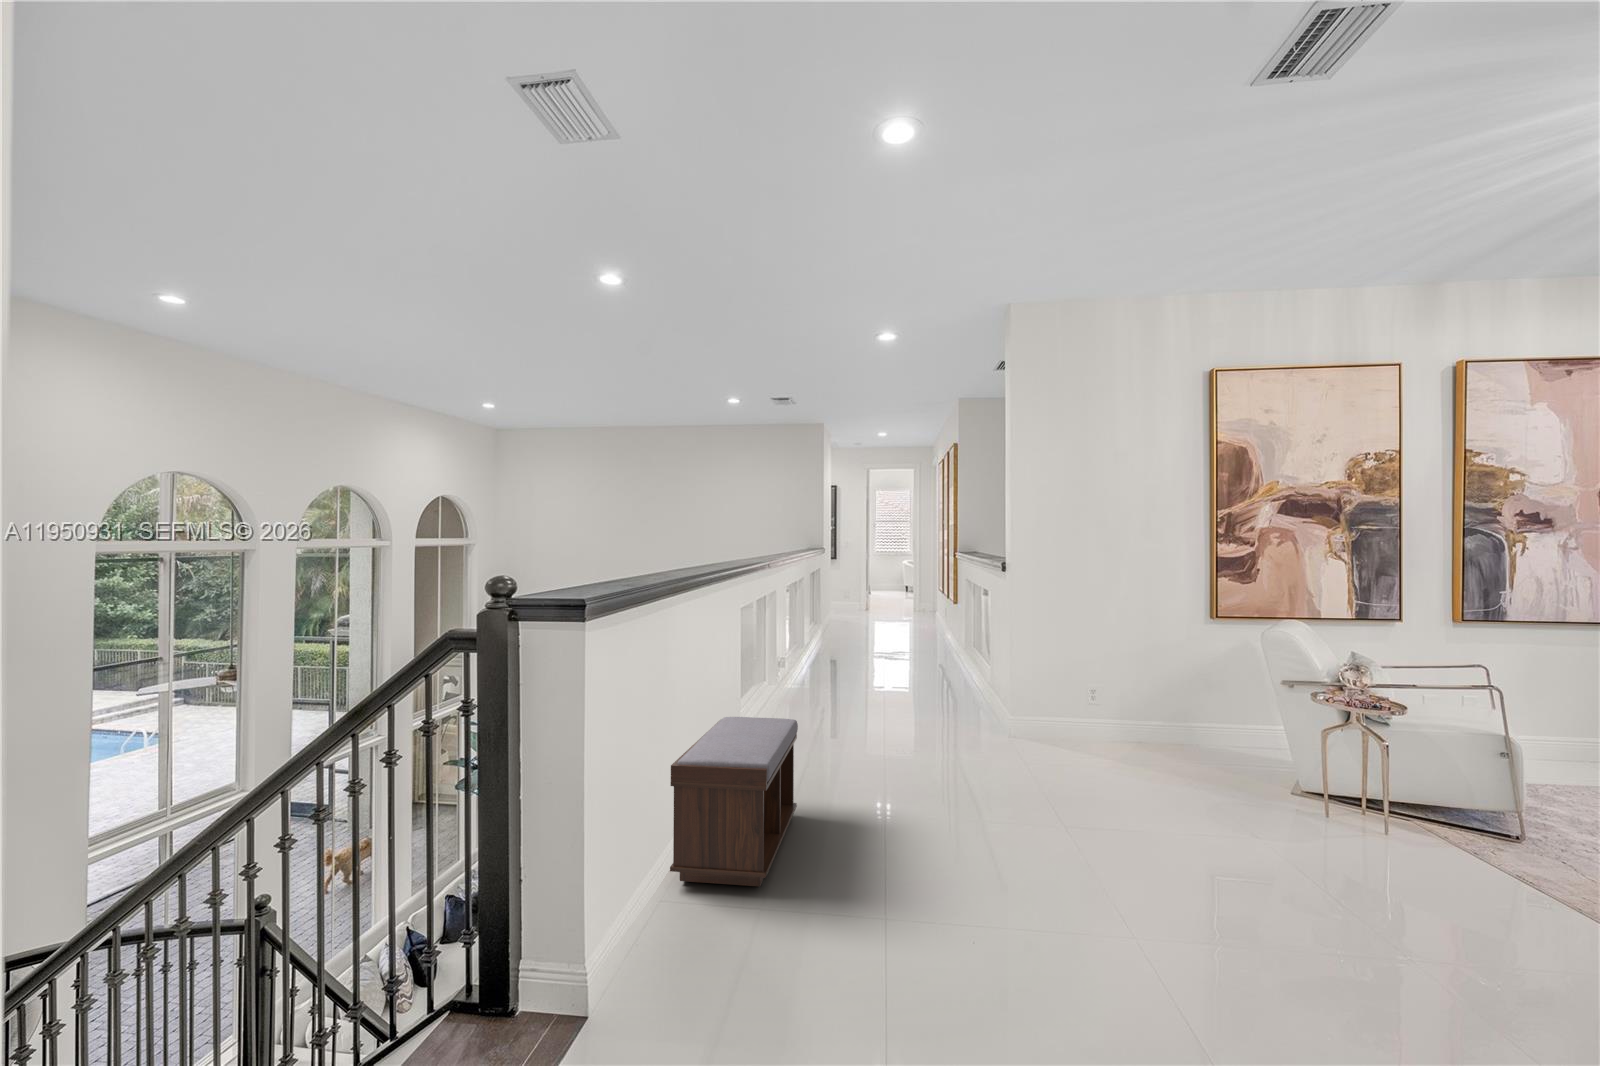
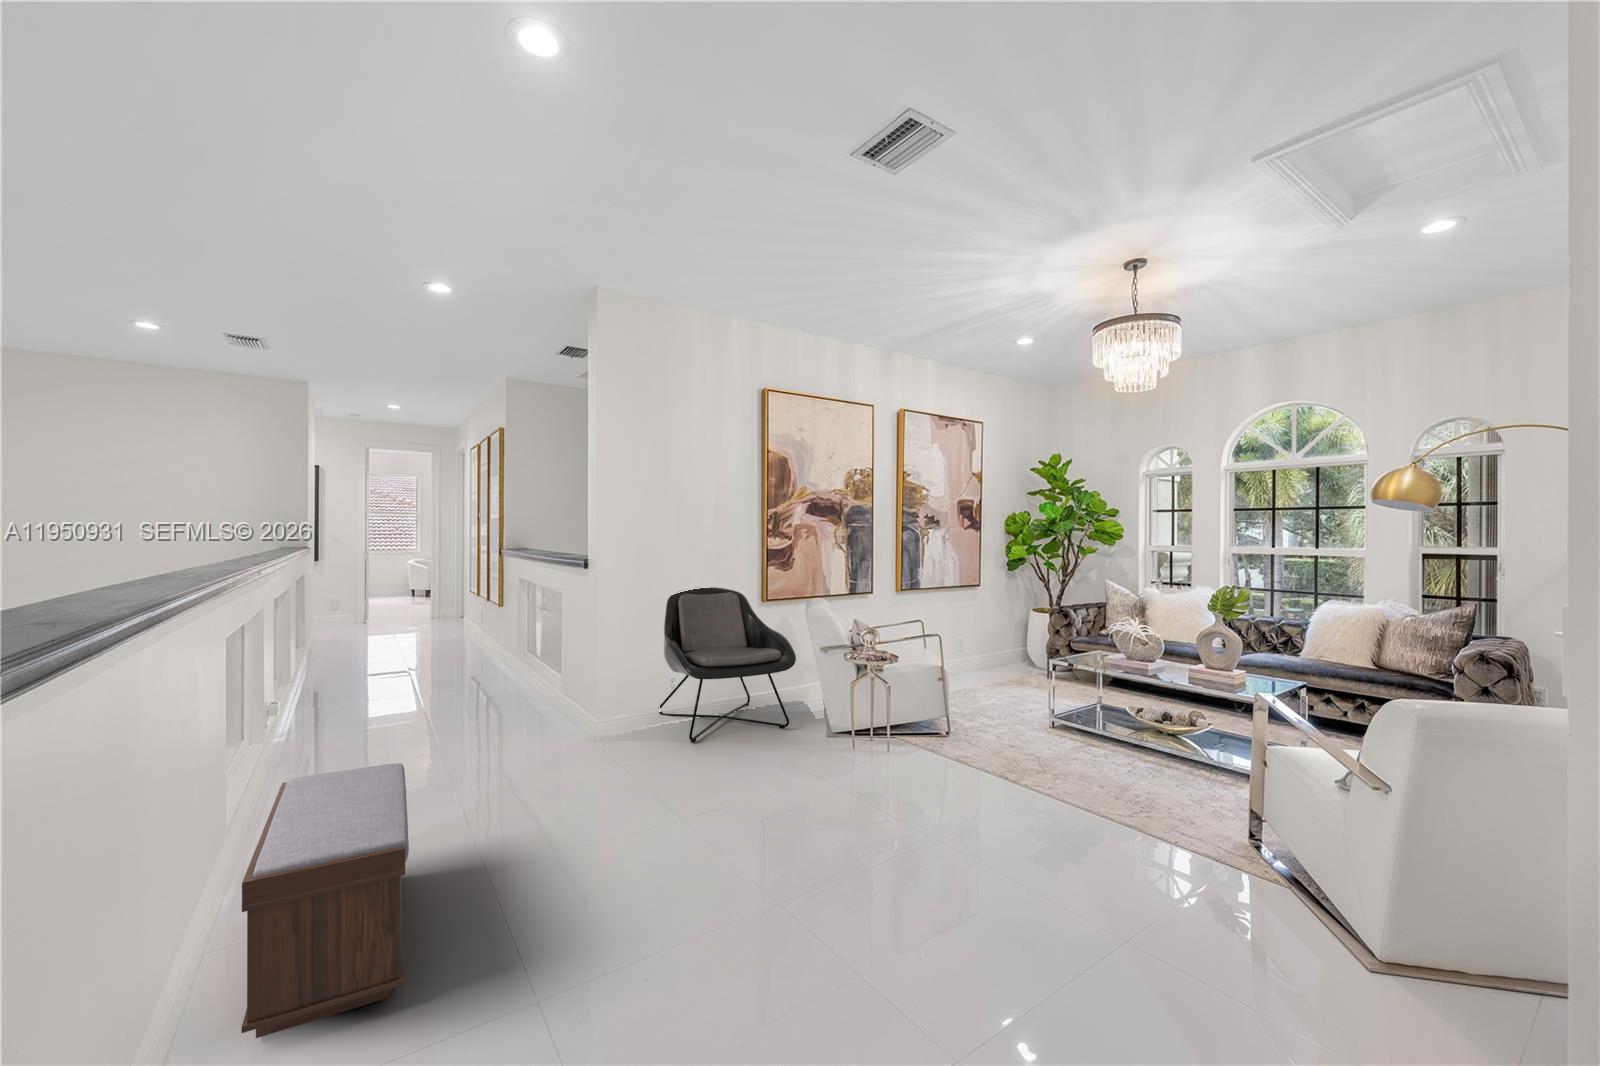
lounge chair: none [1074,602,1241,779] -> present [659,587,796,743]

